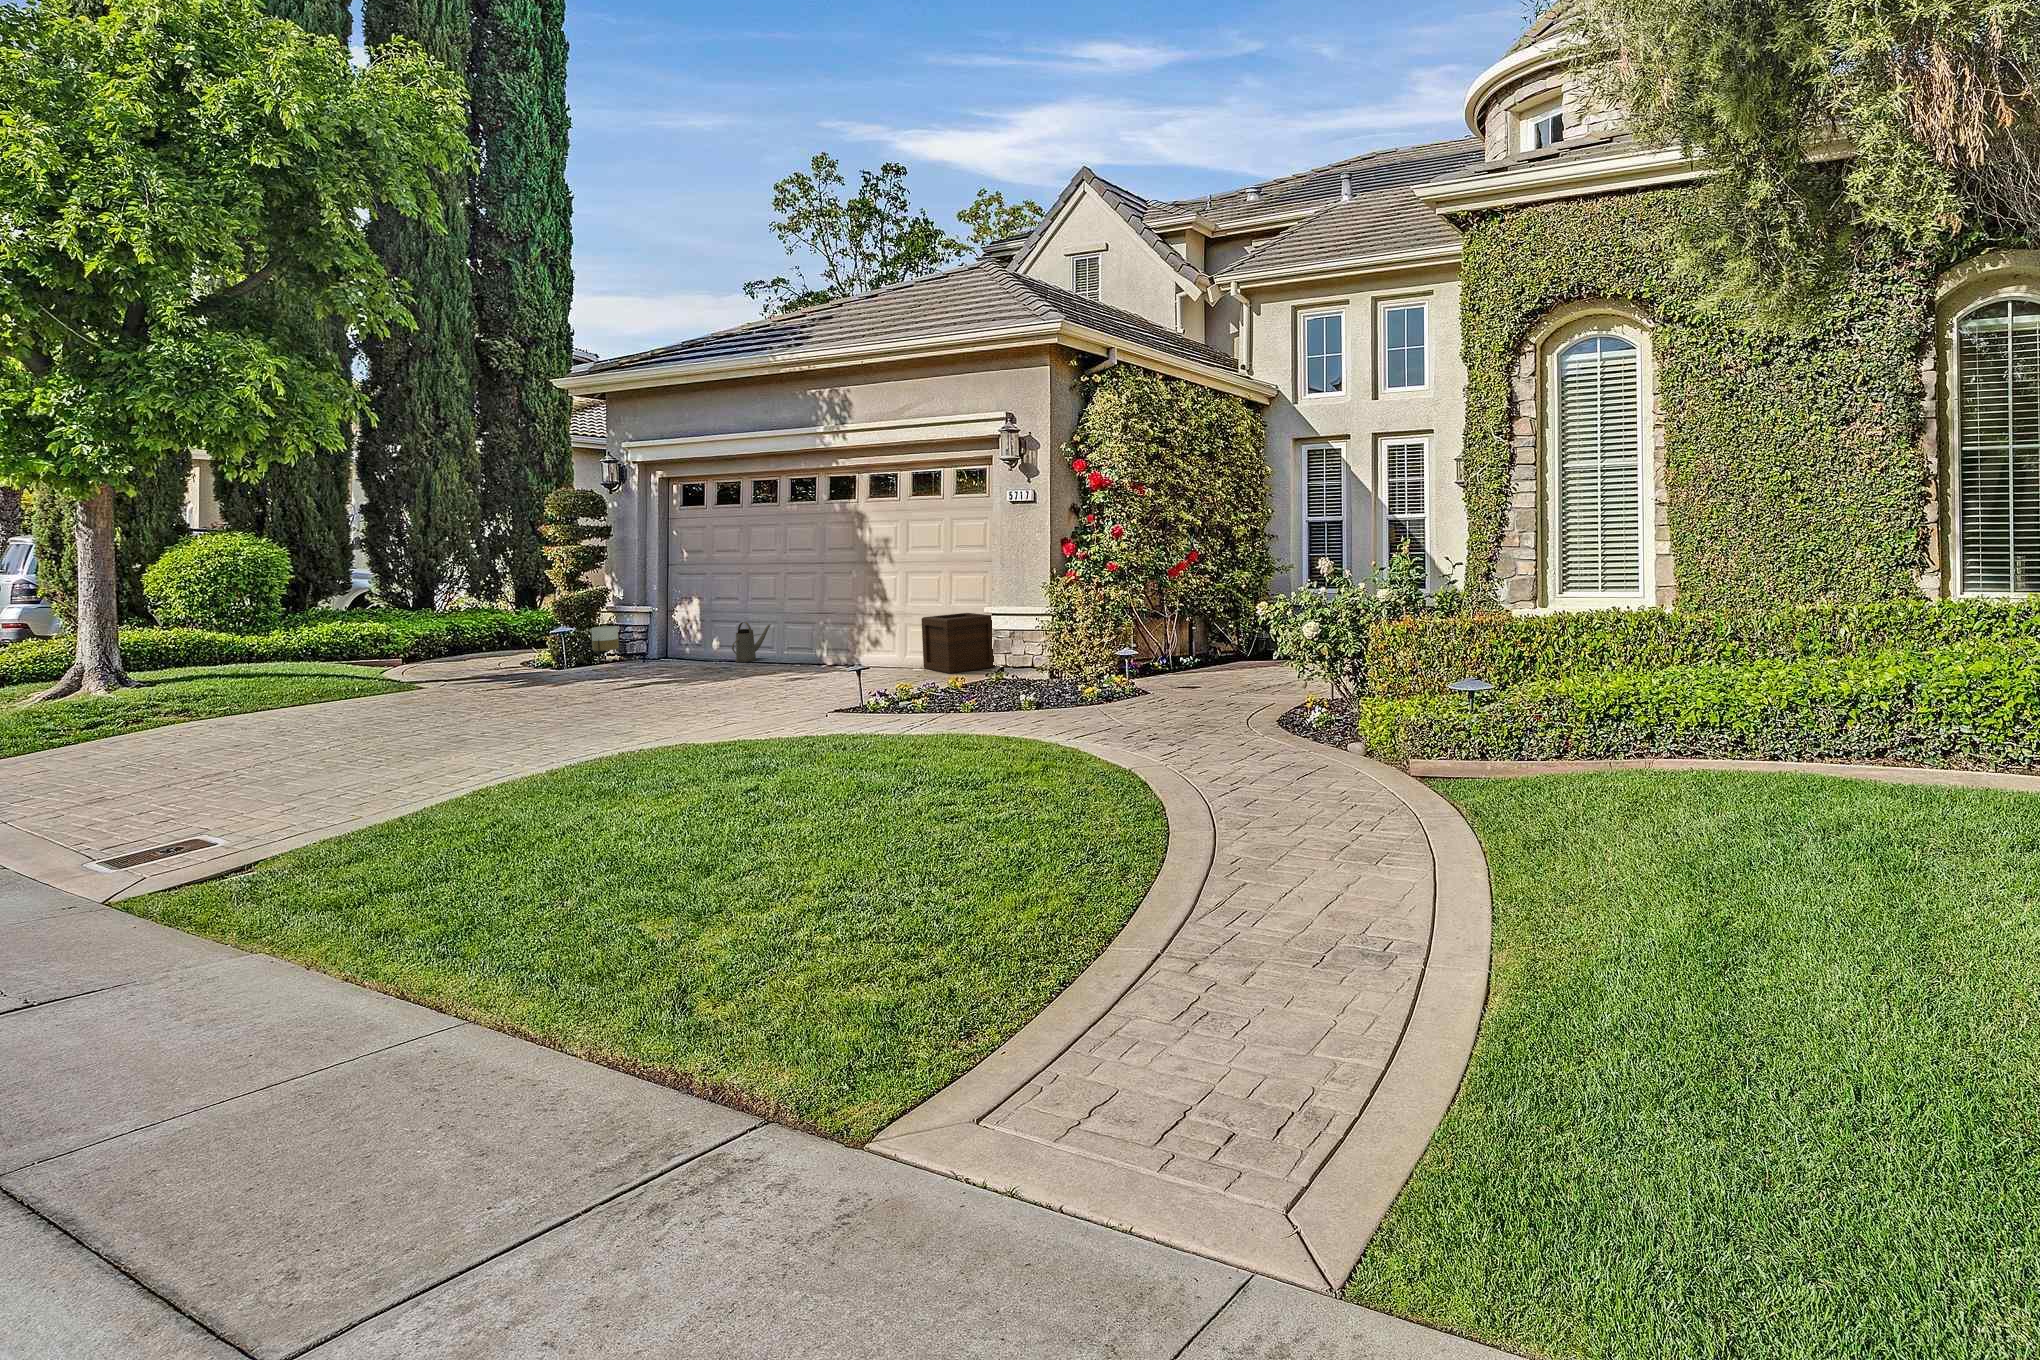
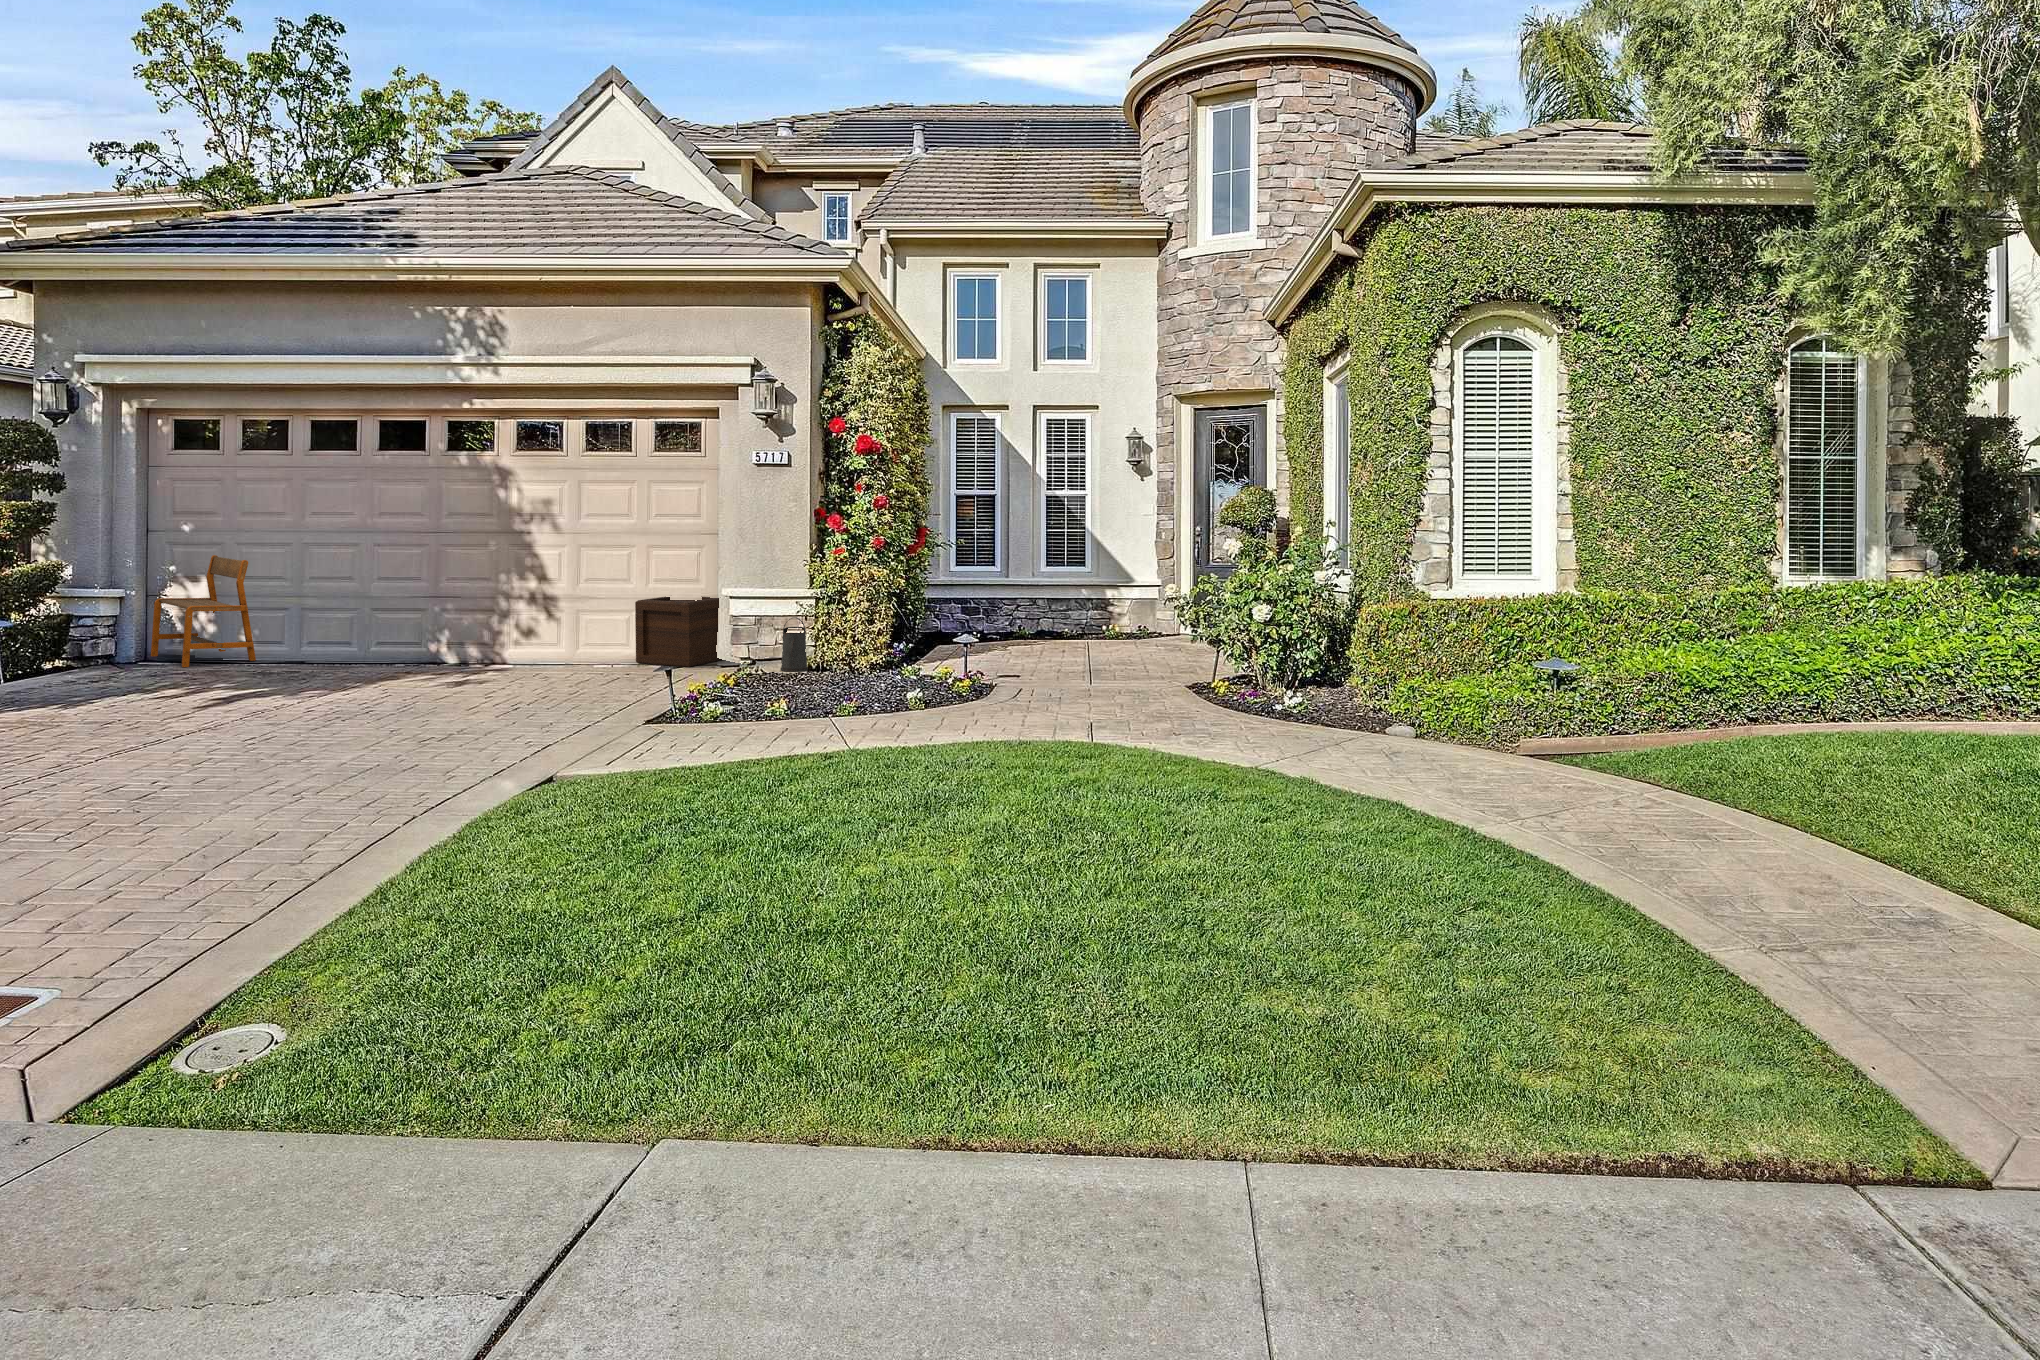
bench: none [654,582,711,663] -> present [151,555,256,667]
watering can: present [732,622,770,662] -> present [780,617,808,672]
planter: present [591,626,621,662] -> none [60,617,104,670]

